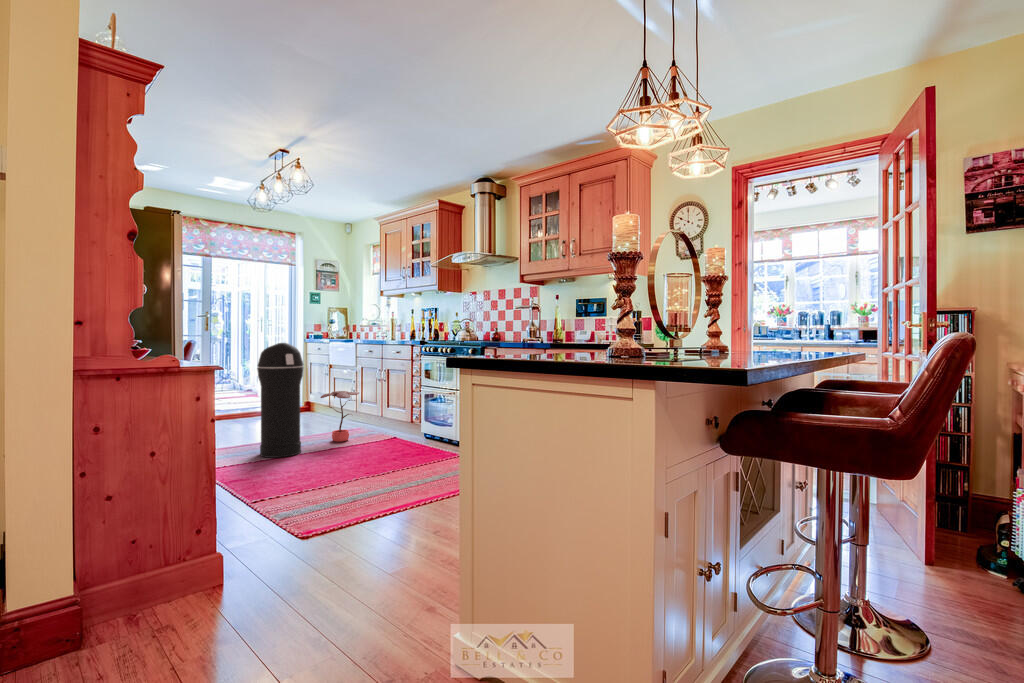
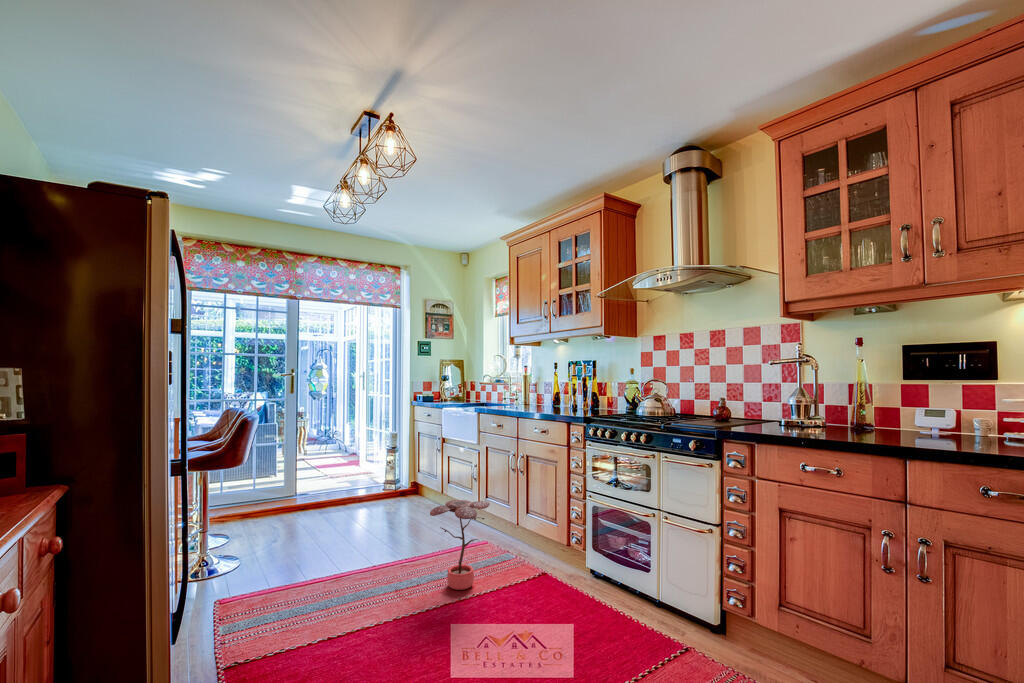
trash can: present [257,343,303,458] -> none [328,432,403,646]

